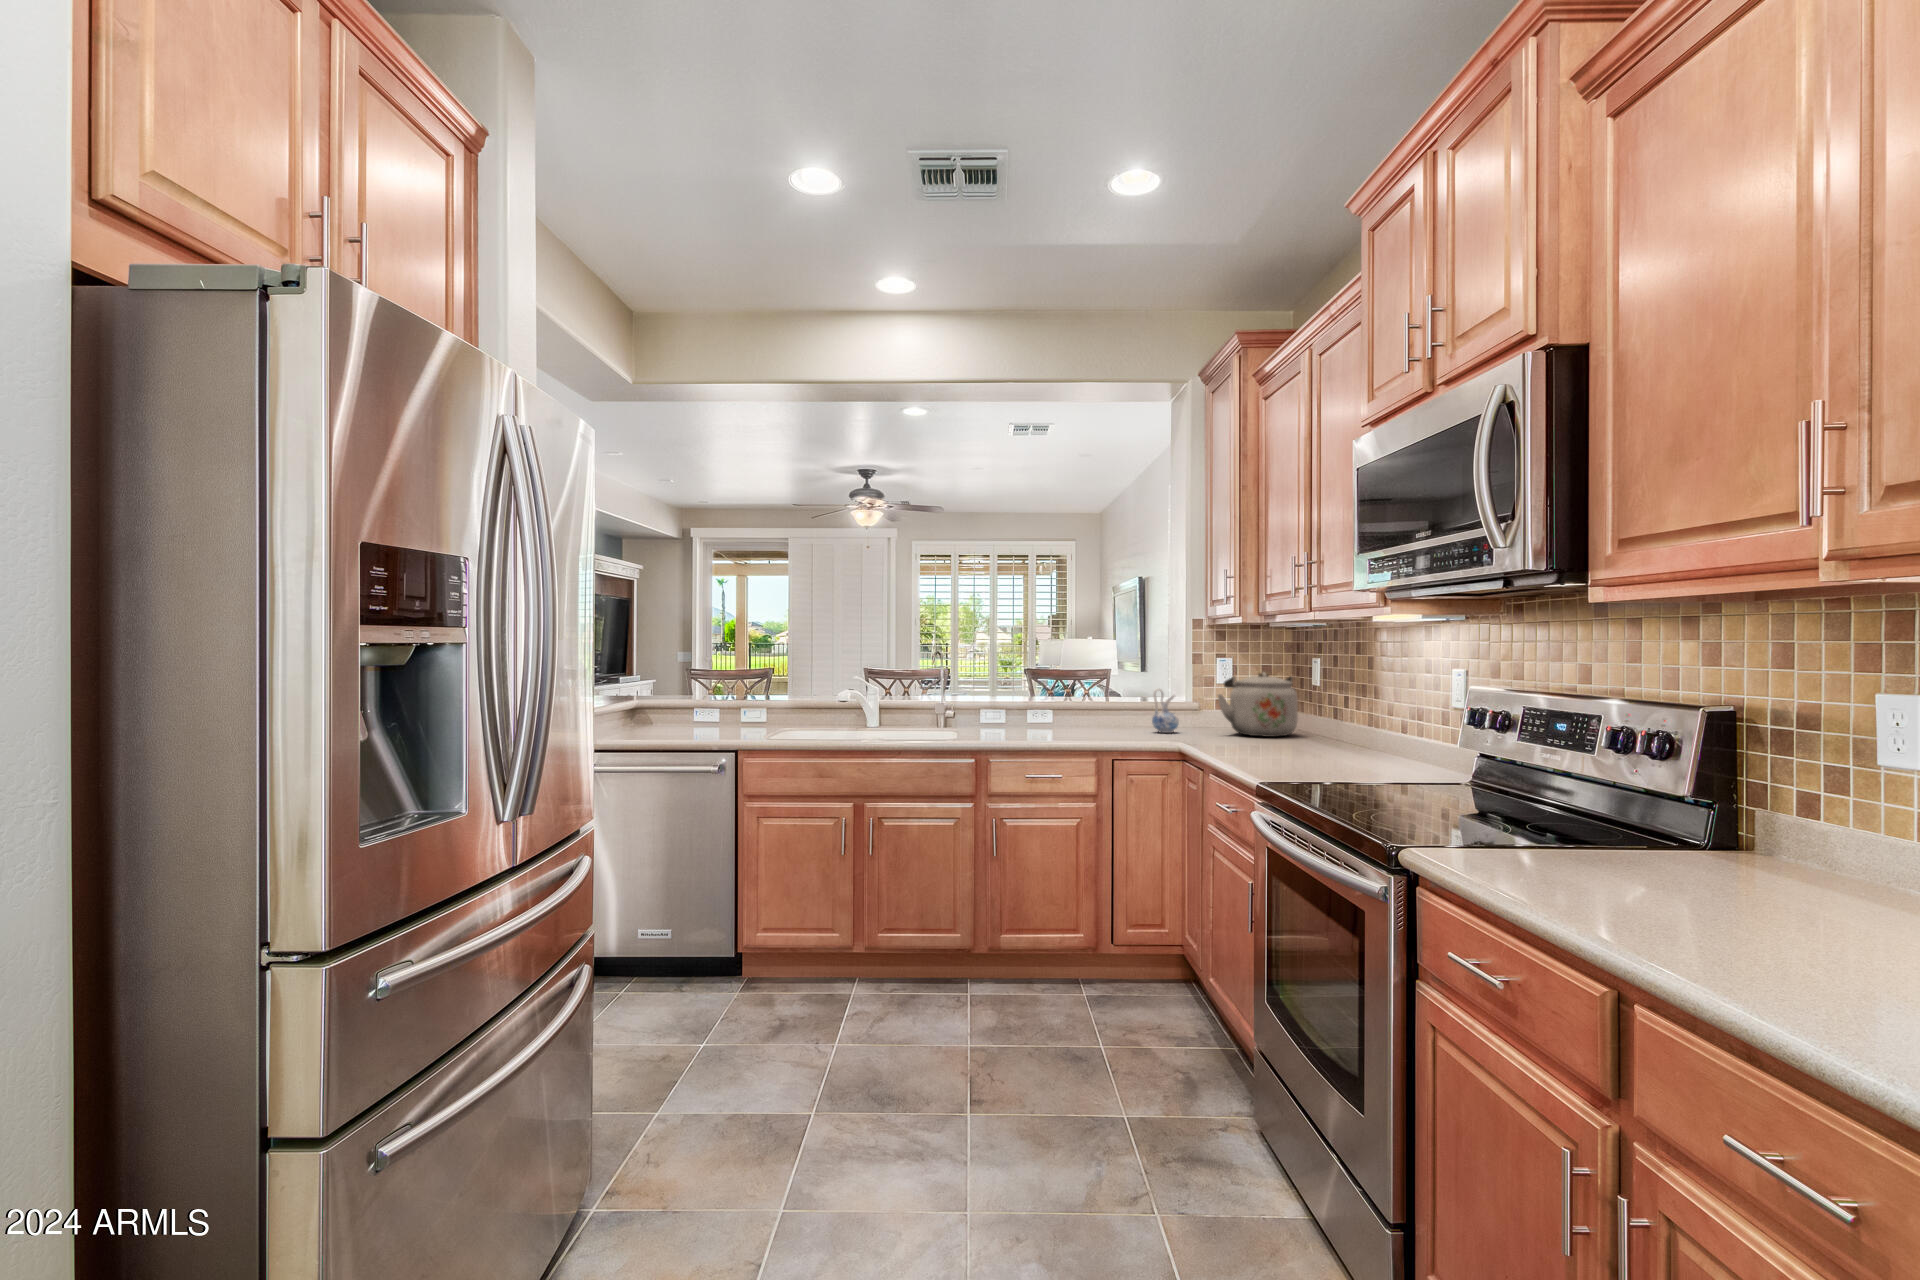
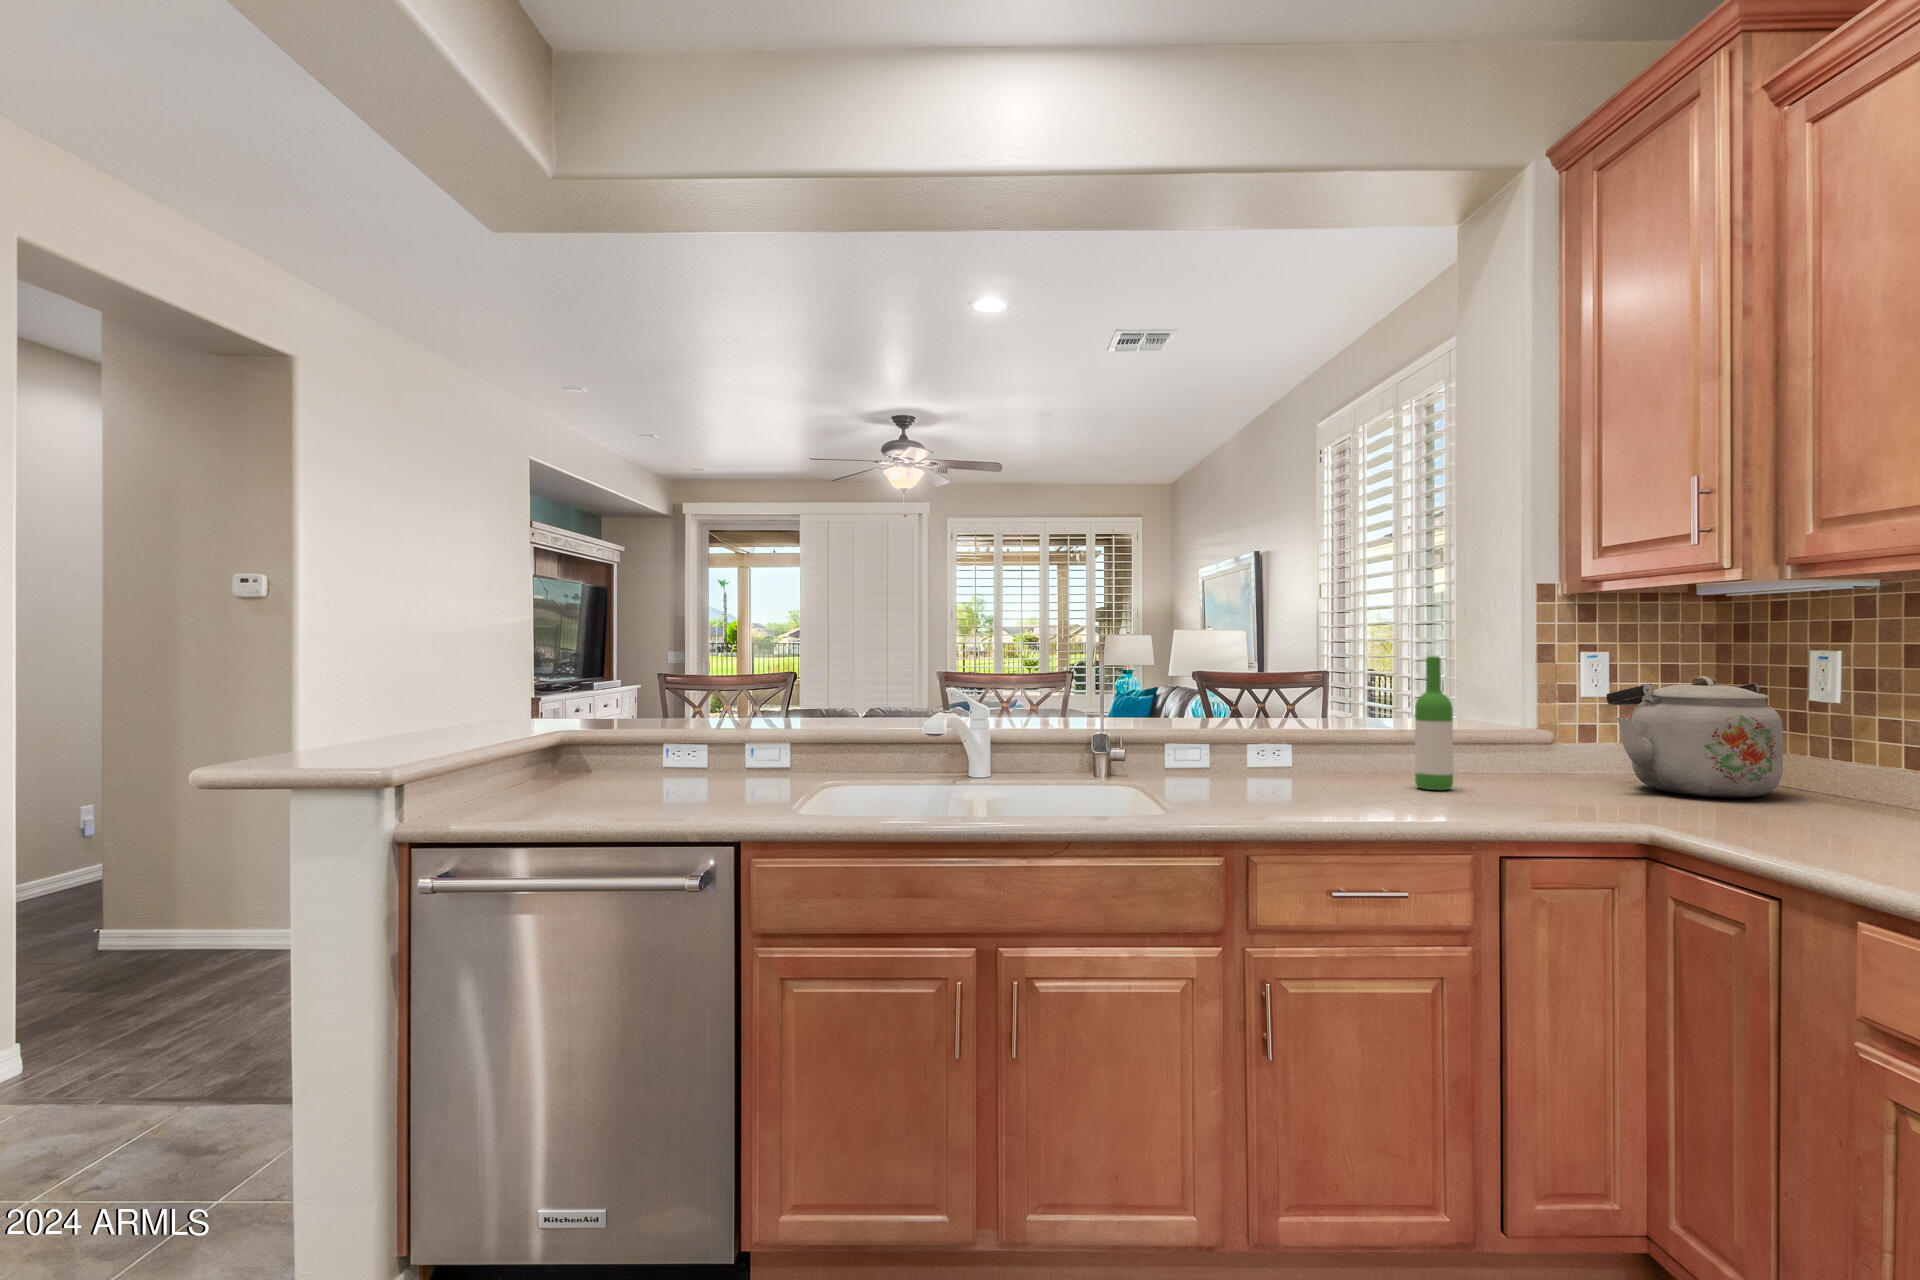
wine bottle: none [1116,660,1136,734] -> present [1415,656,1453,790]
ceramic pitcher: present [1152,689,1179,733] -> none [1474,708,1529,787]

